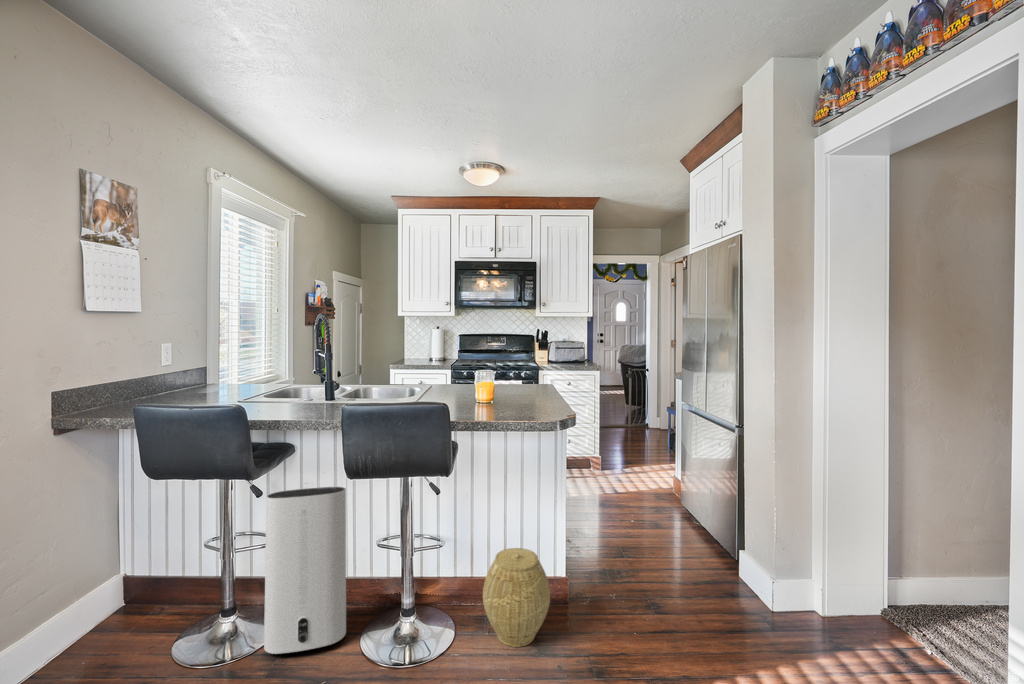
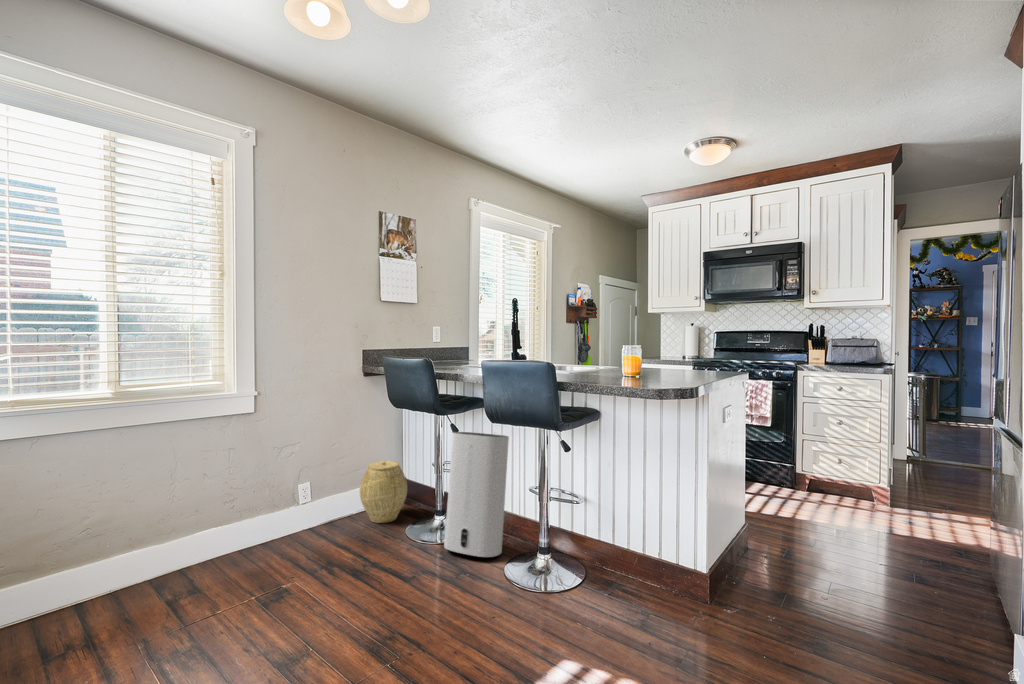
woven basket: present [483,548,550,647] -> present [360,461,407,523]

